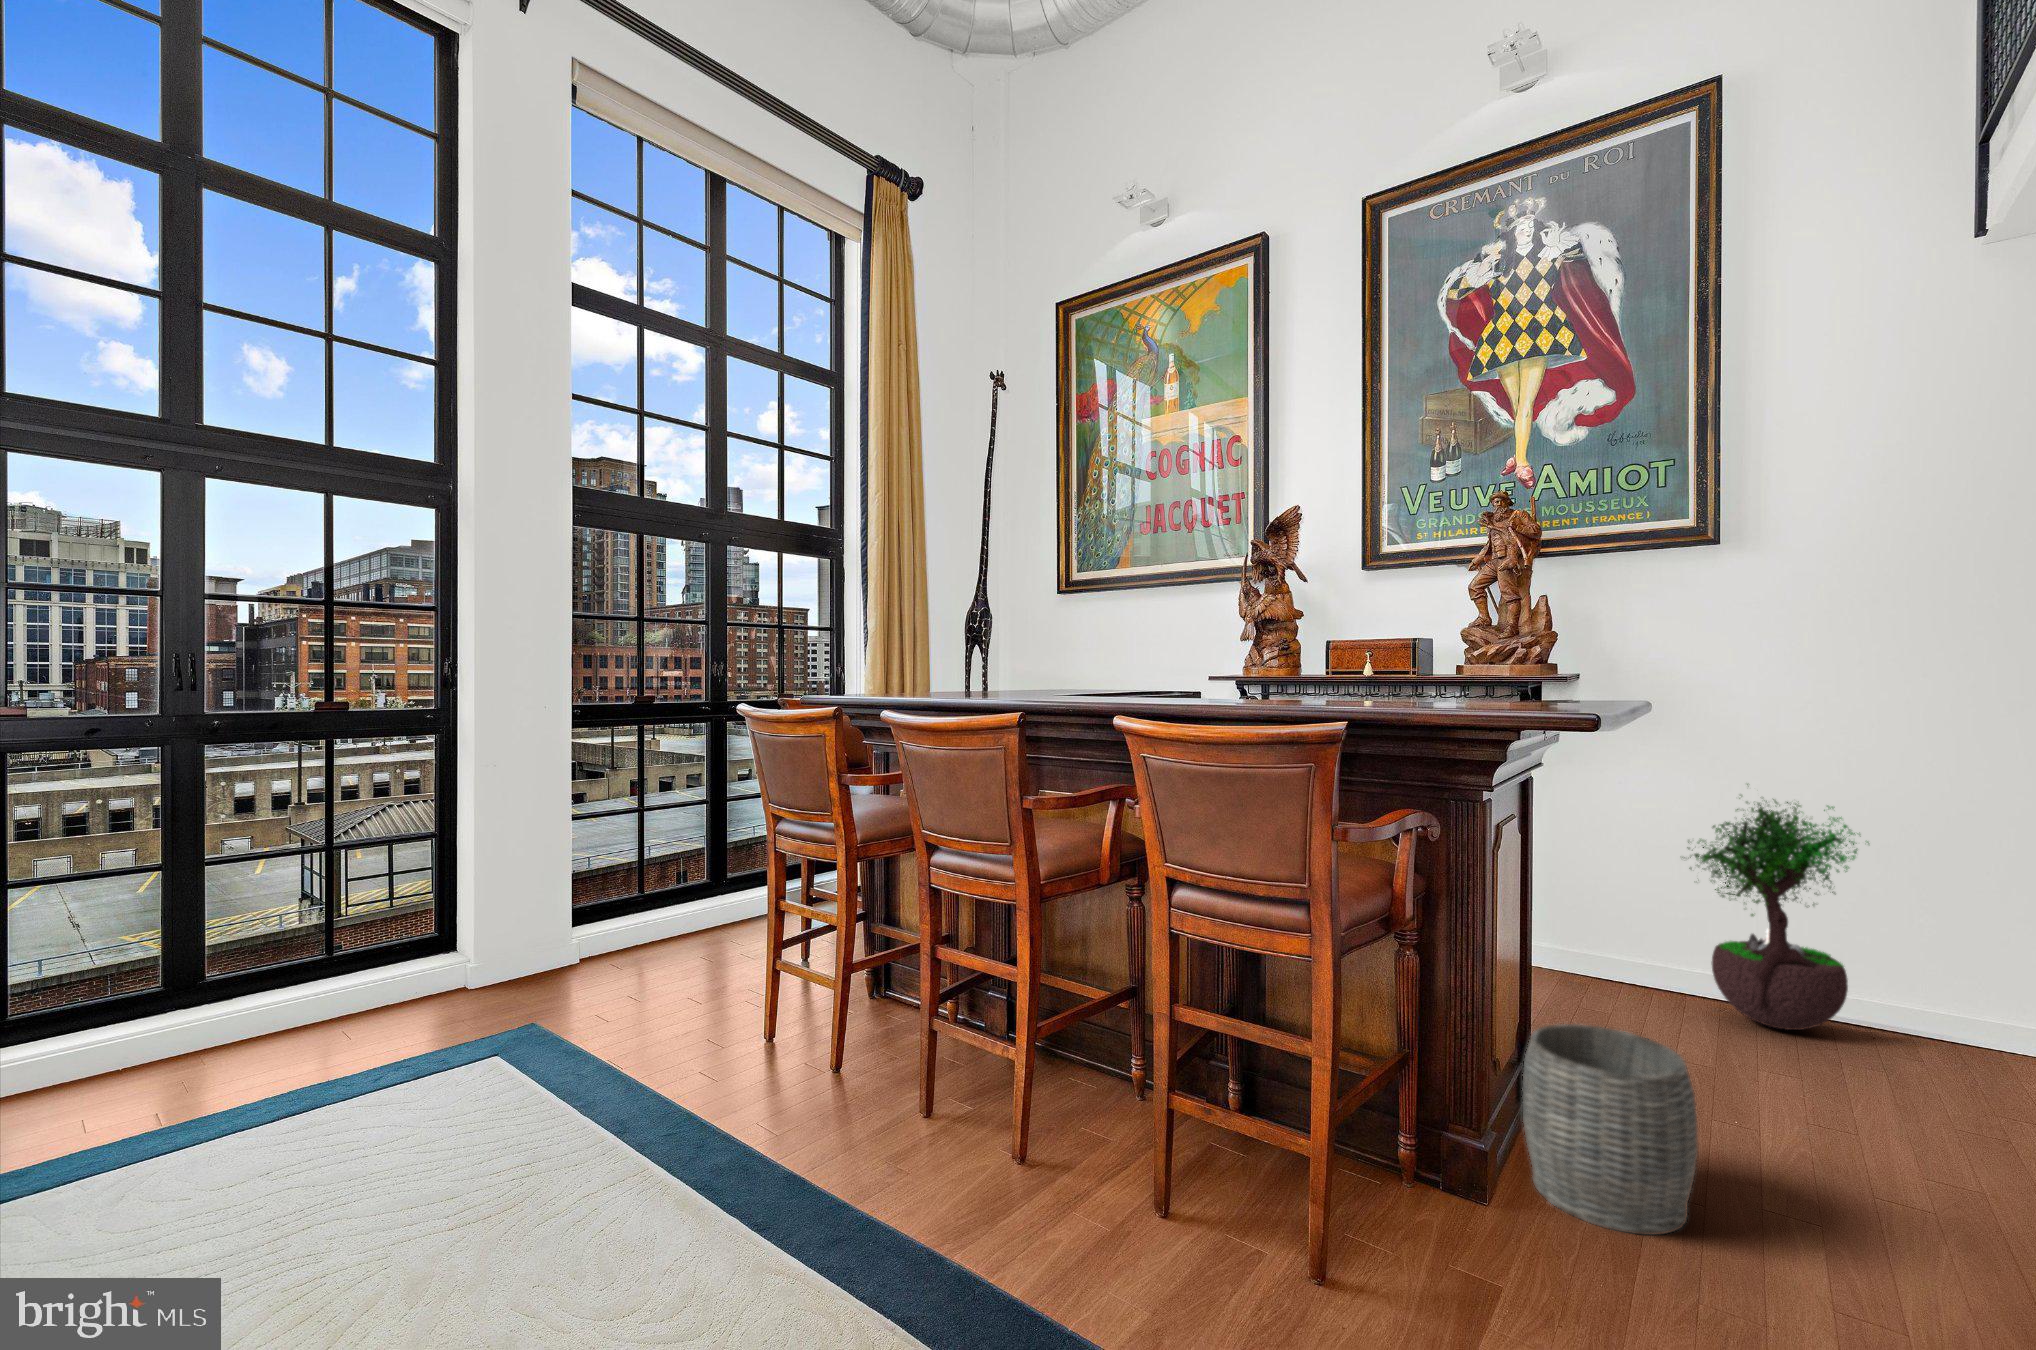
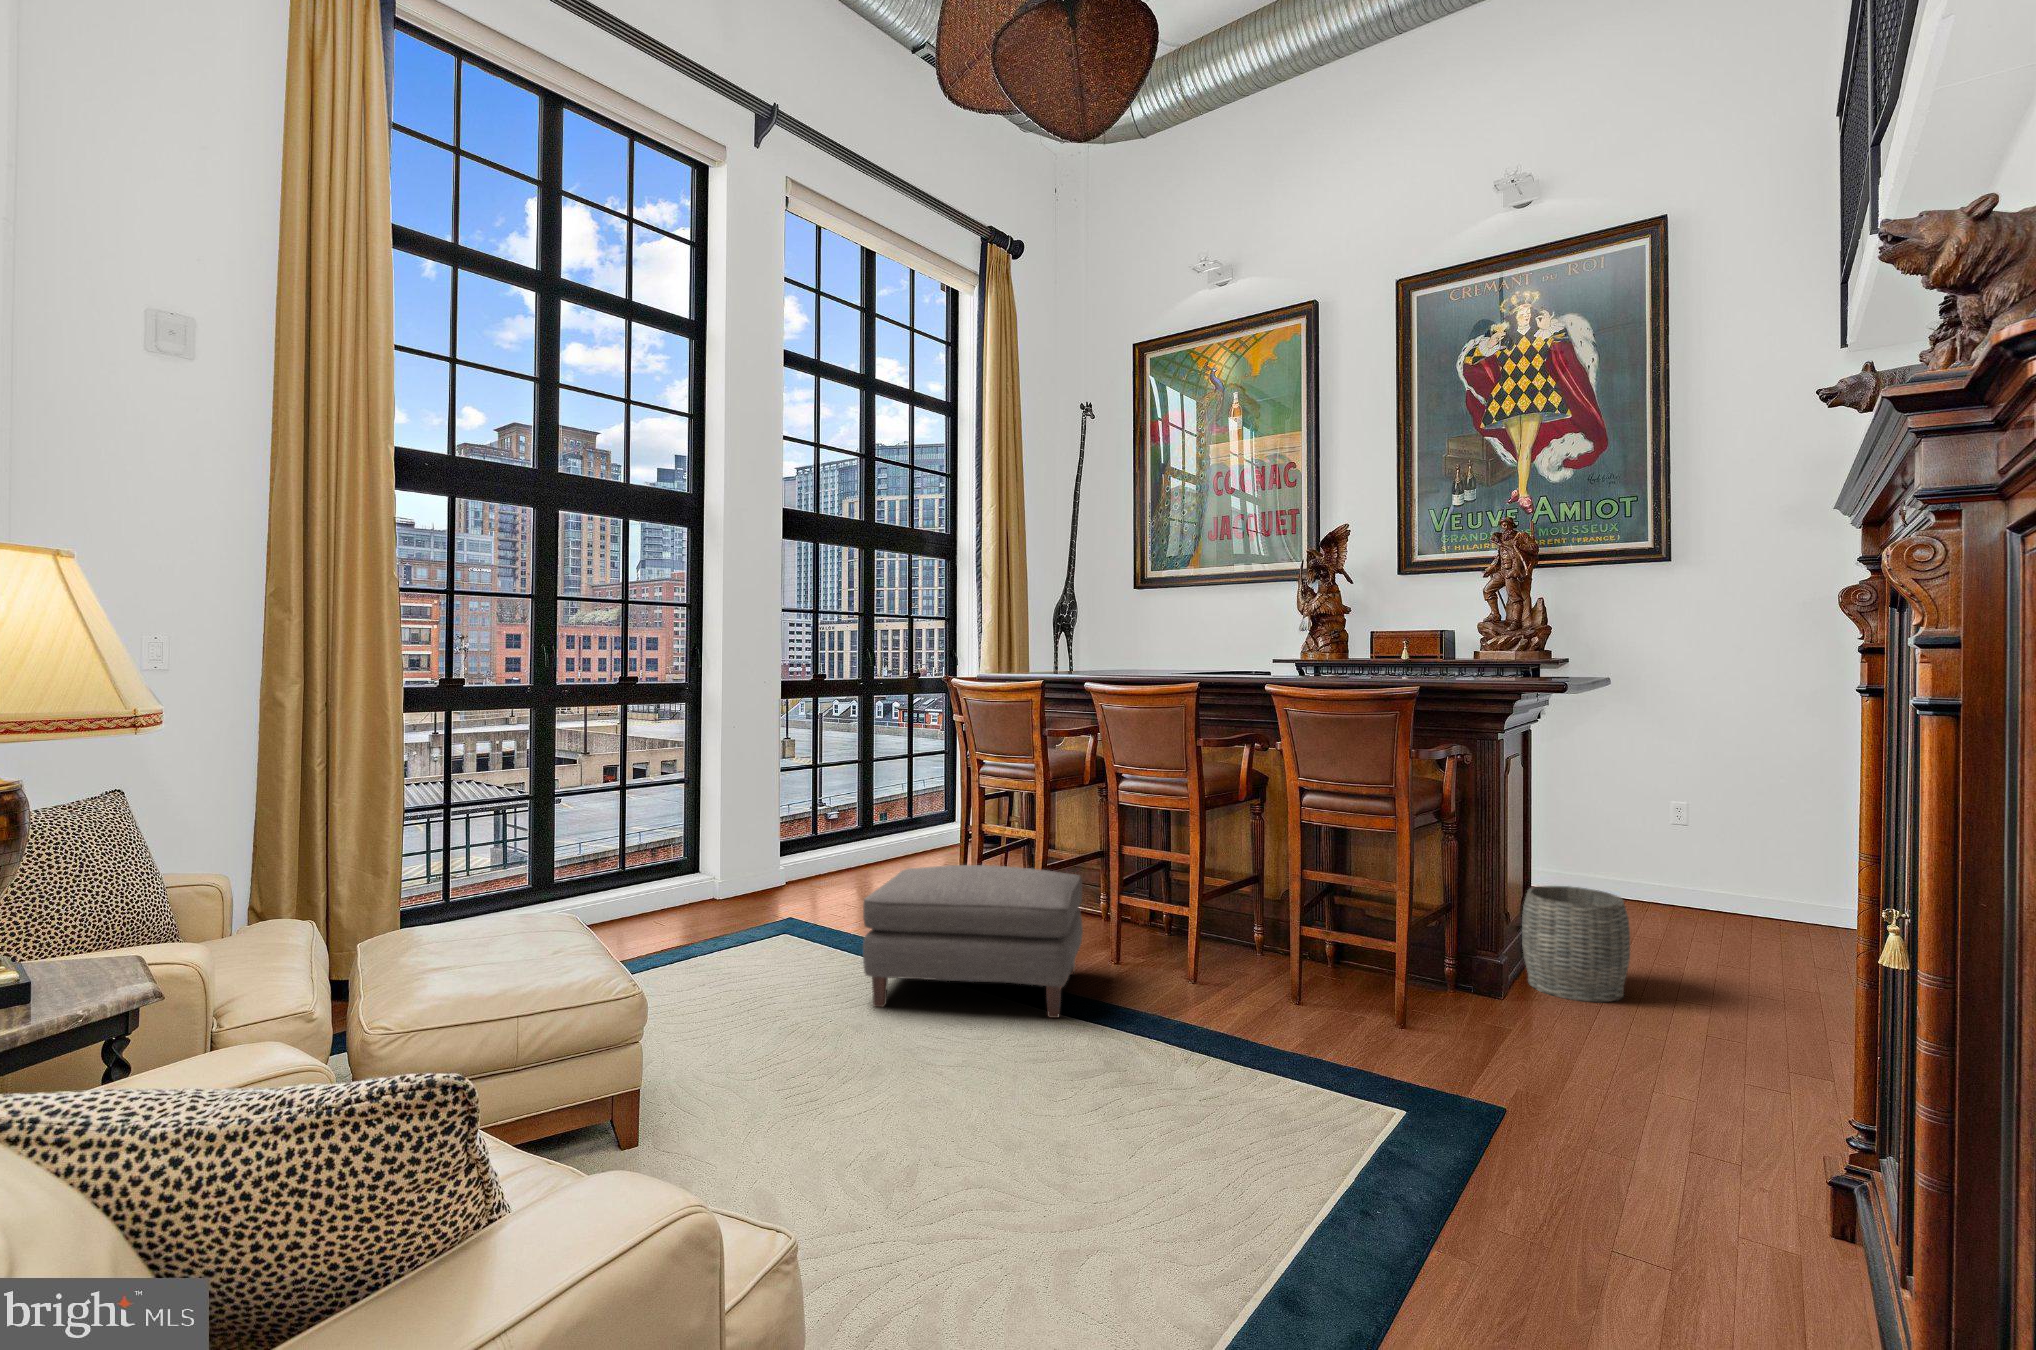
potted tree: present [1682,784,1868,1030] -> none [1636,737,1767,915]
ottoman: none [451,988,848,1275] -> present [863,865,1083,1018]

